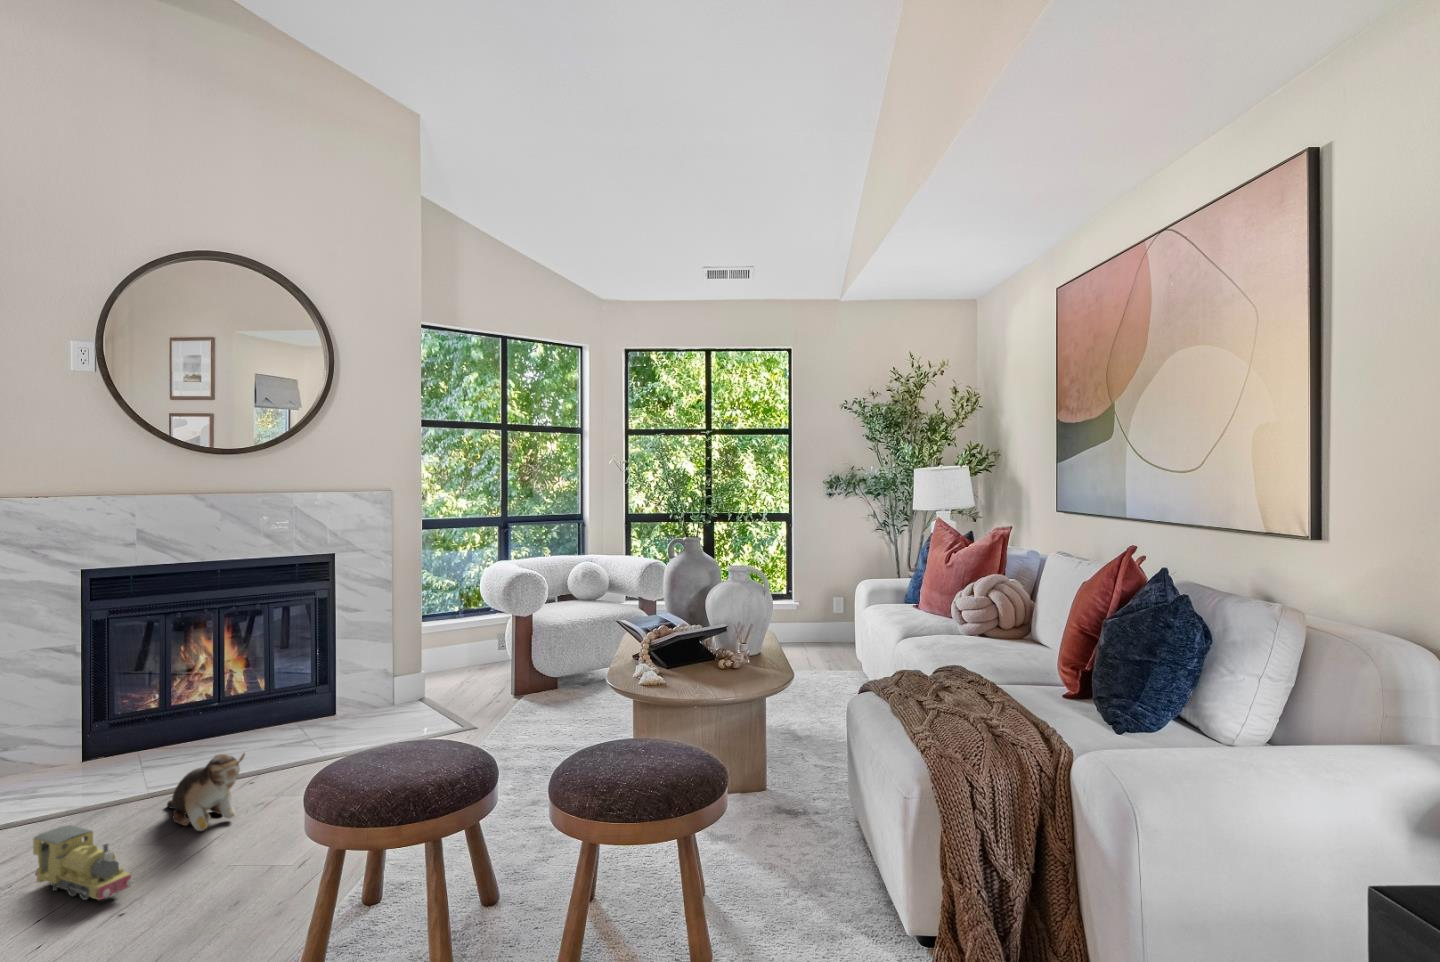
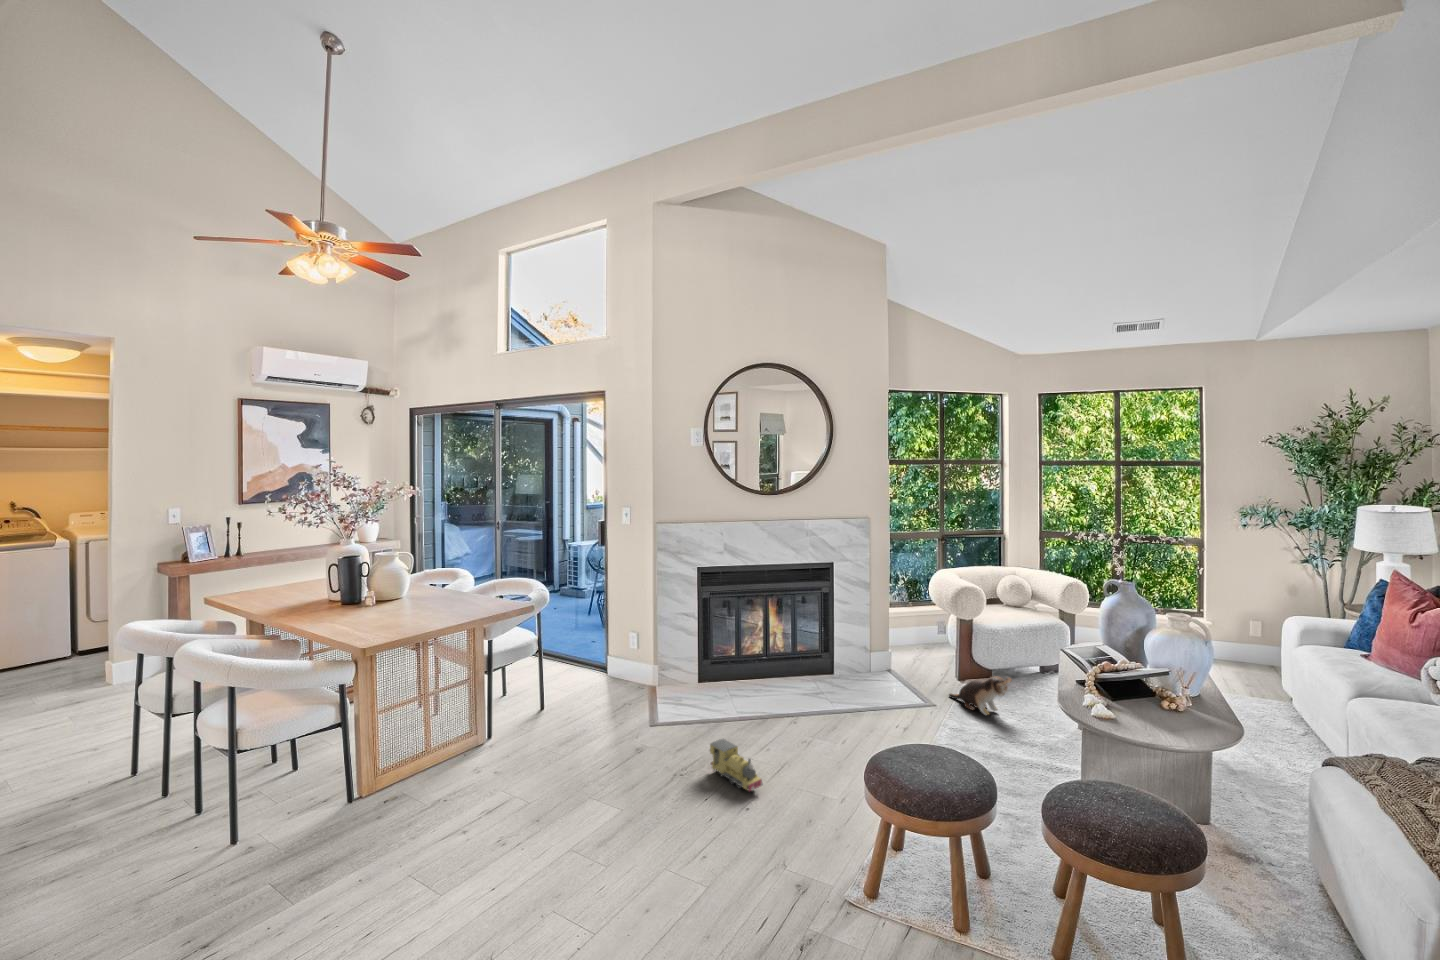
plush toy: present [167,753,245,831] -> present [949,676,1012,715]

